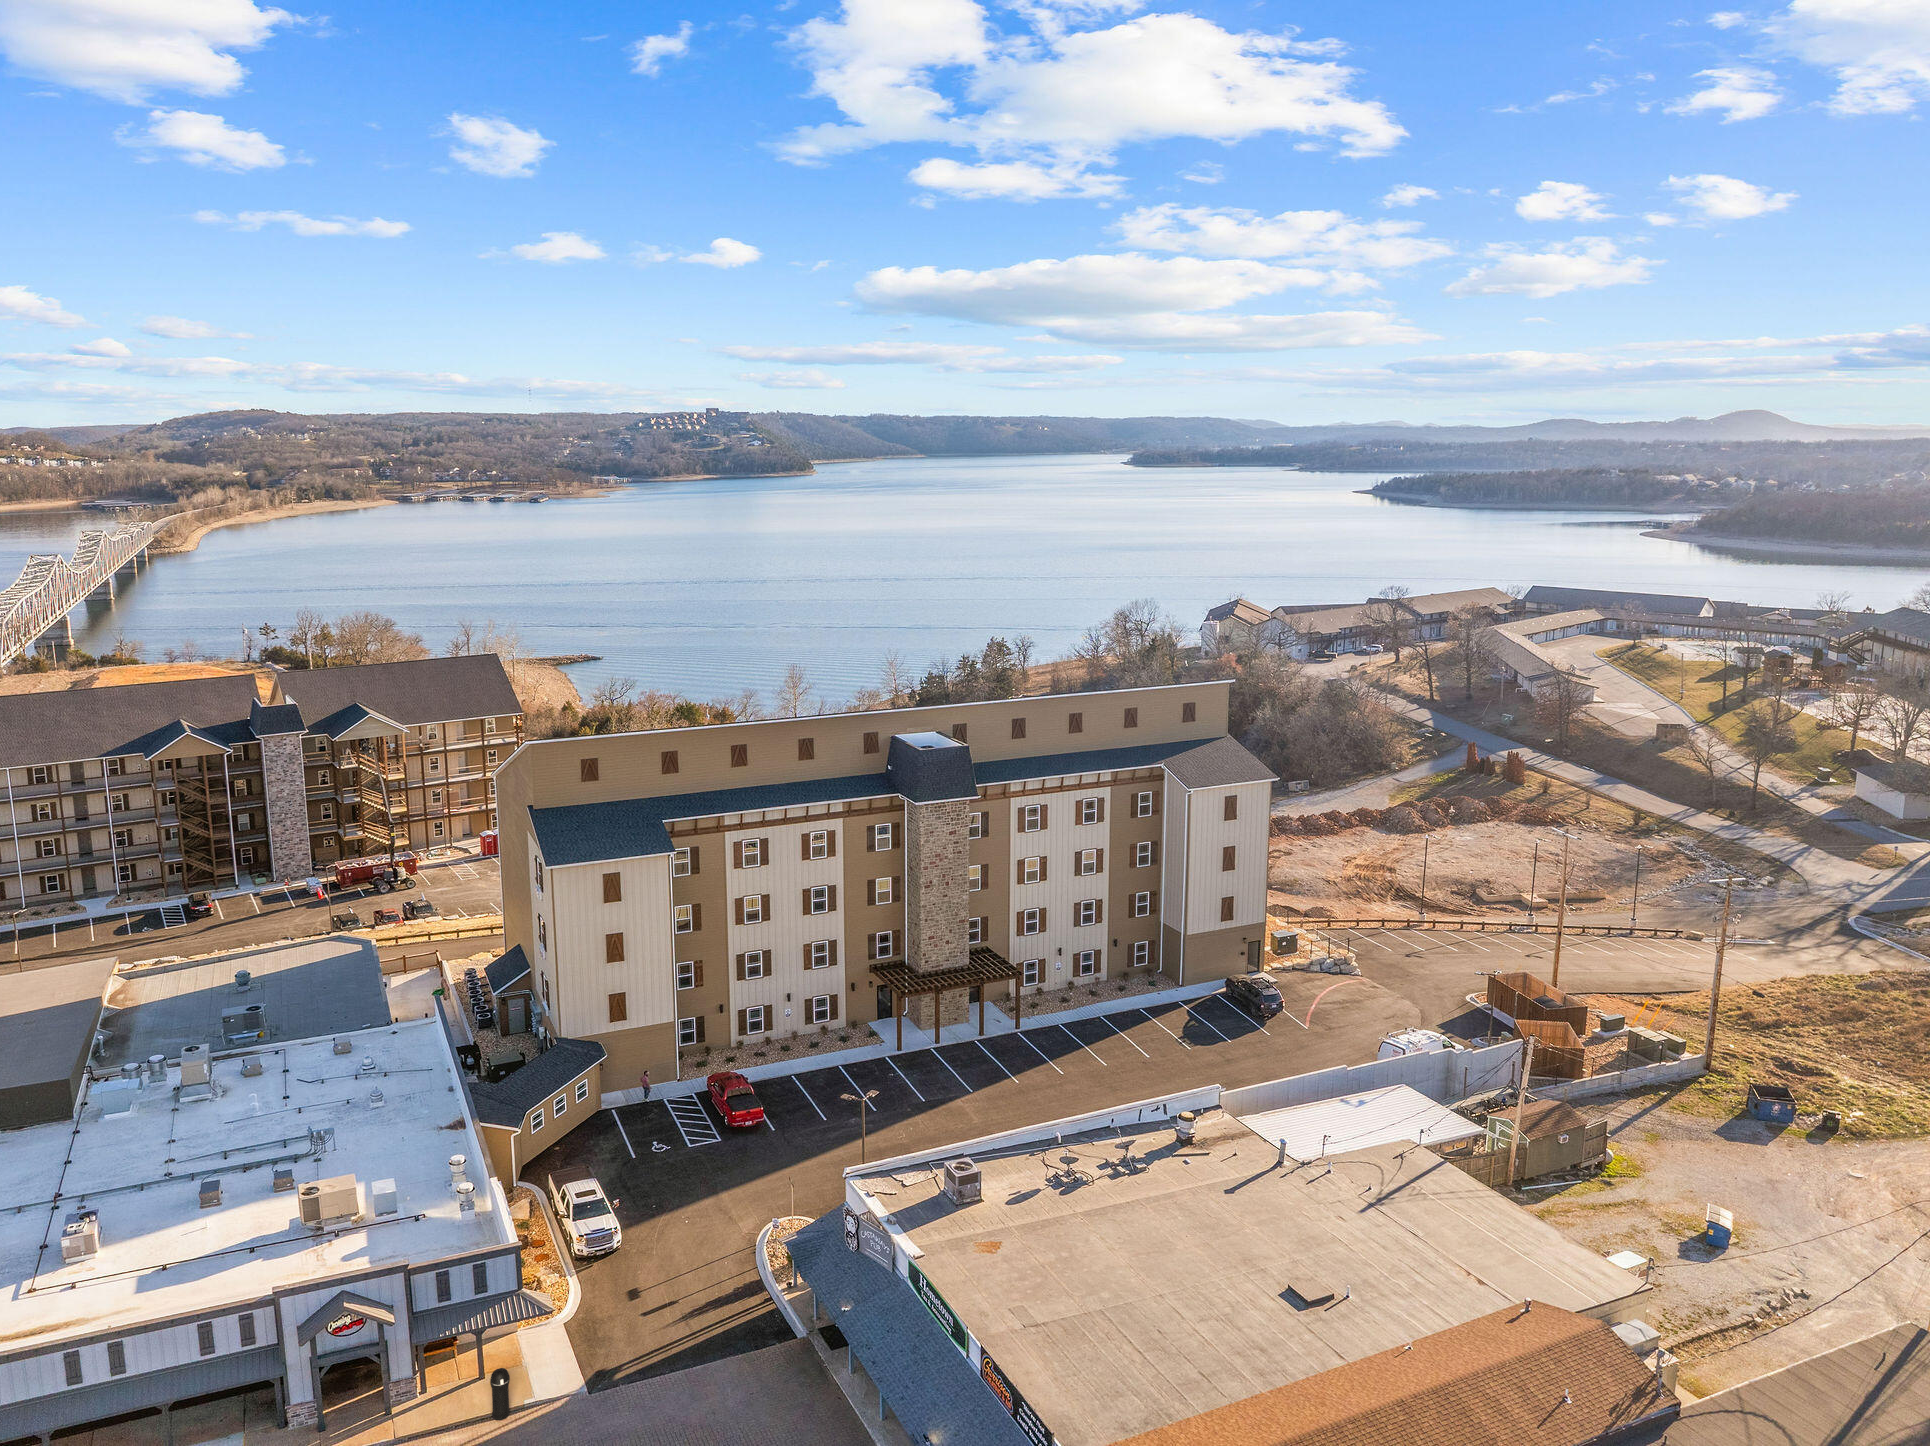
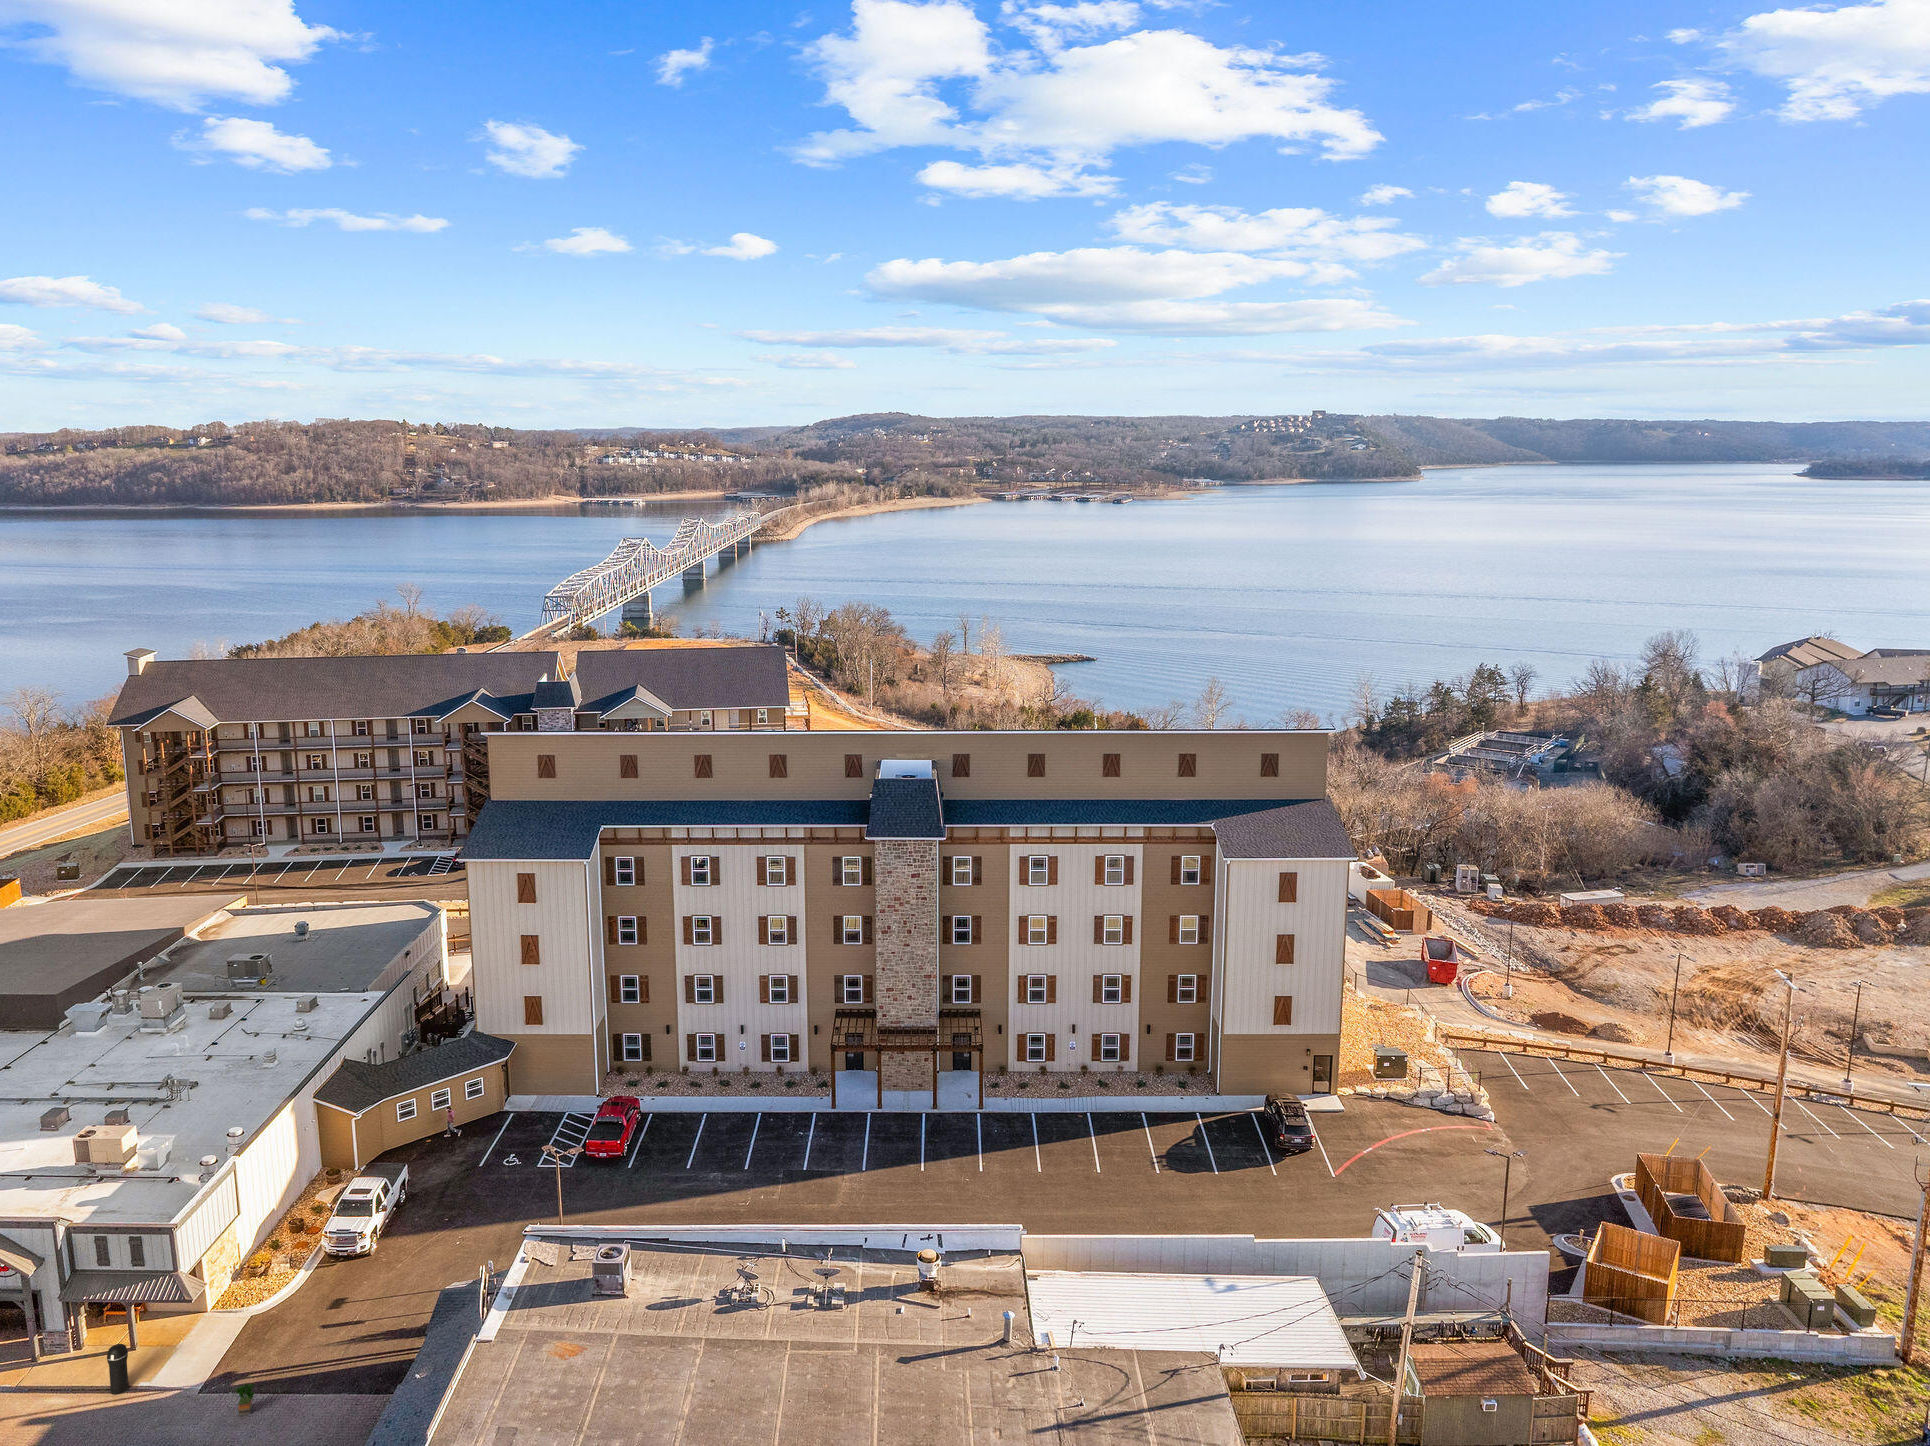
potted tree: none [641,1368,662,1401] -> present [236,1384,255,1416]

